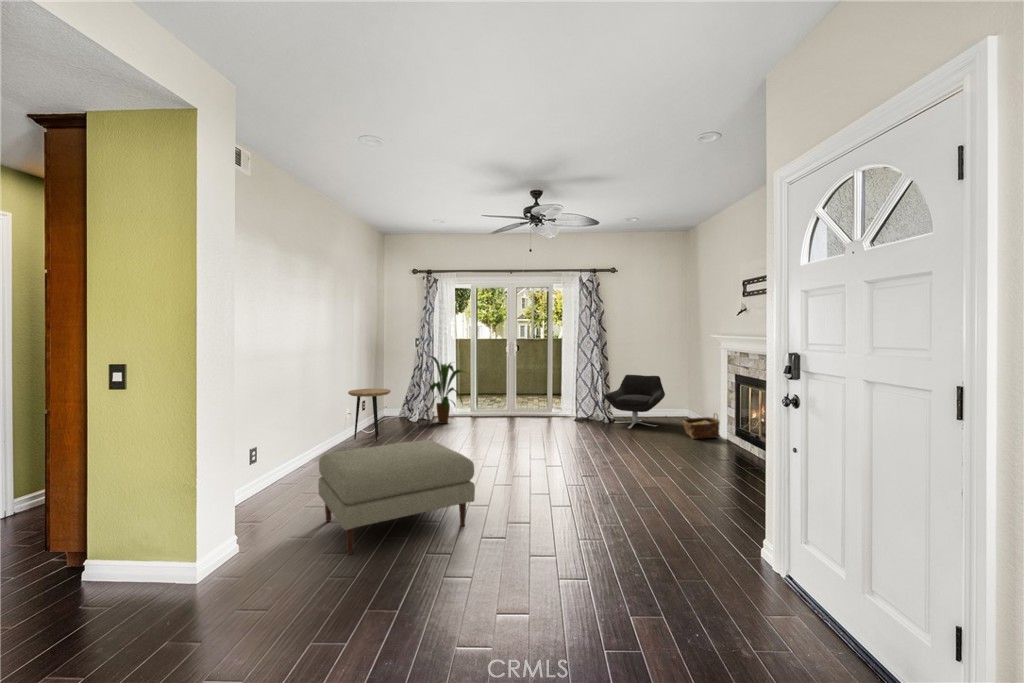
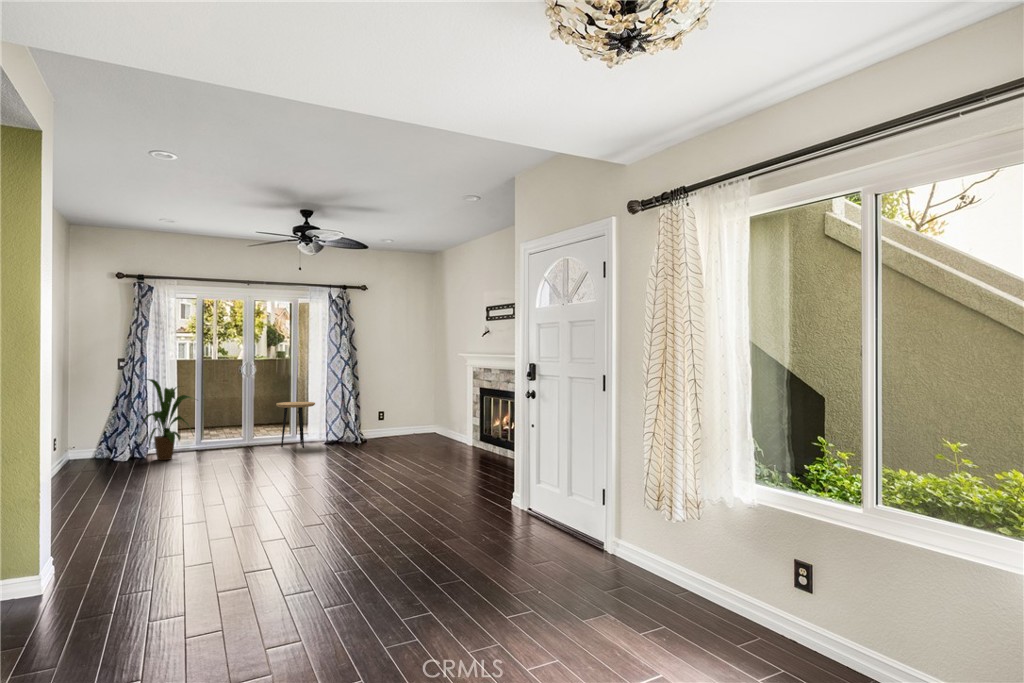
lounge chair: present [605,375,665,429] -> none [357,394,416,447]
side table: present [348,389,391,441] -> present [276,402,315,448]
woven basket: present [682,413,720,439] -> none [435,425,468,450]
ottoman: present [318,440,475,554] -> none [115,456,288,555]

